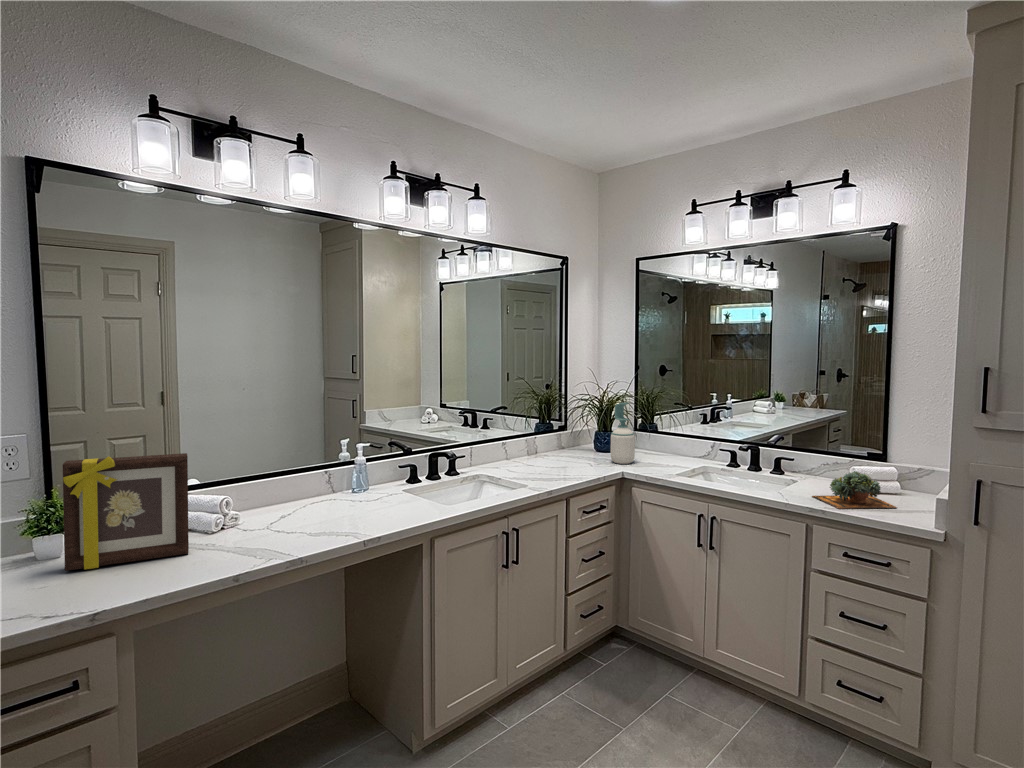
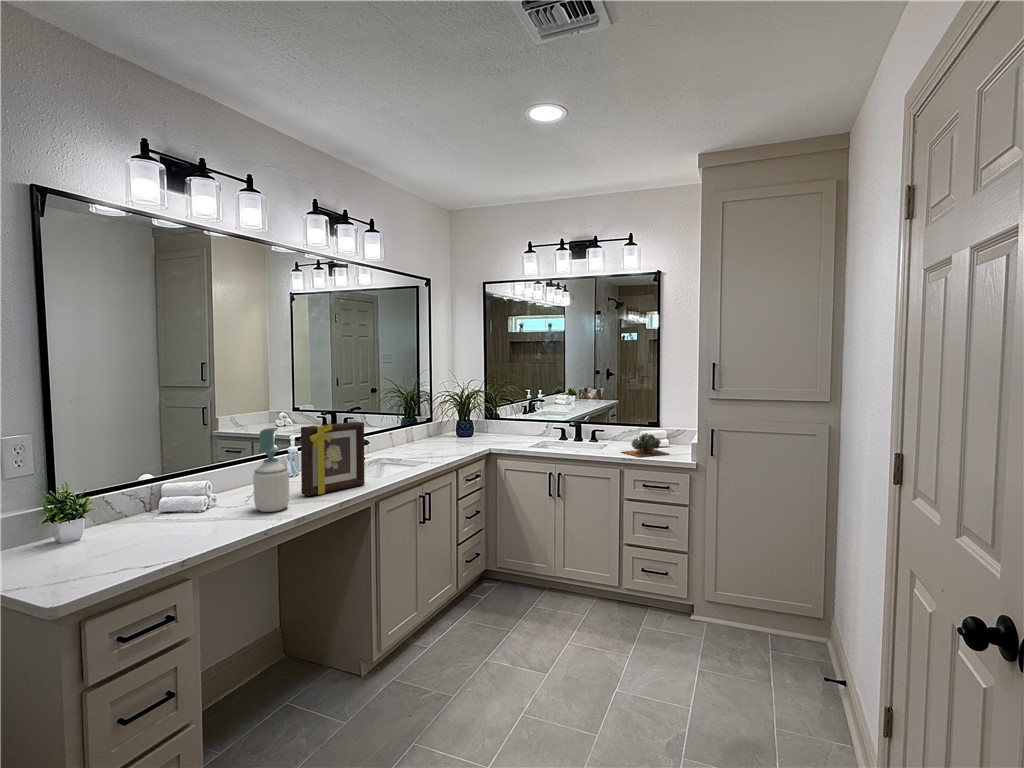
soap bottle: present [611,403,635,464] -> present [253,428,290,512]
picture frame: present [63,453,189,571] -> present [301,422,365,496]

